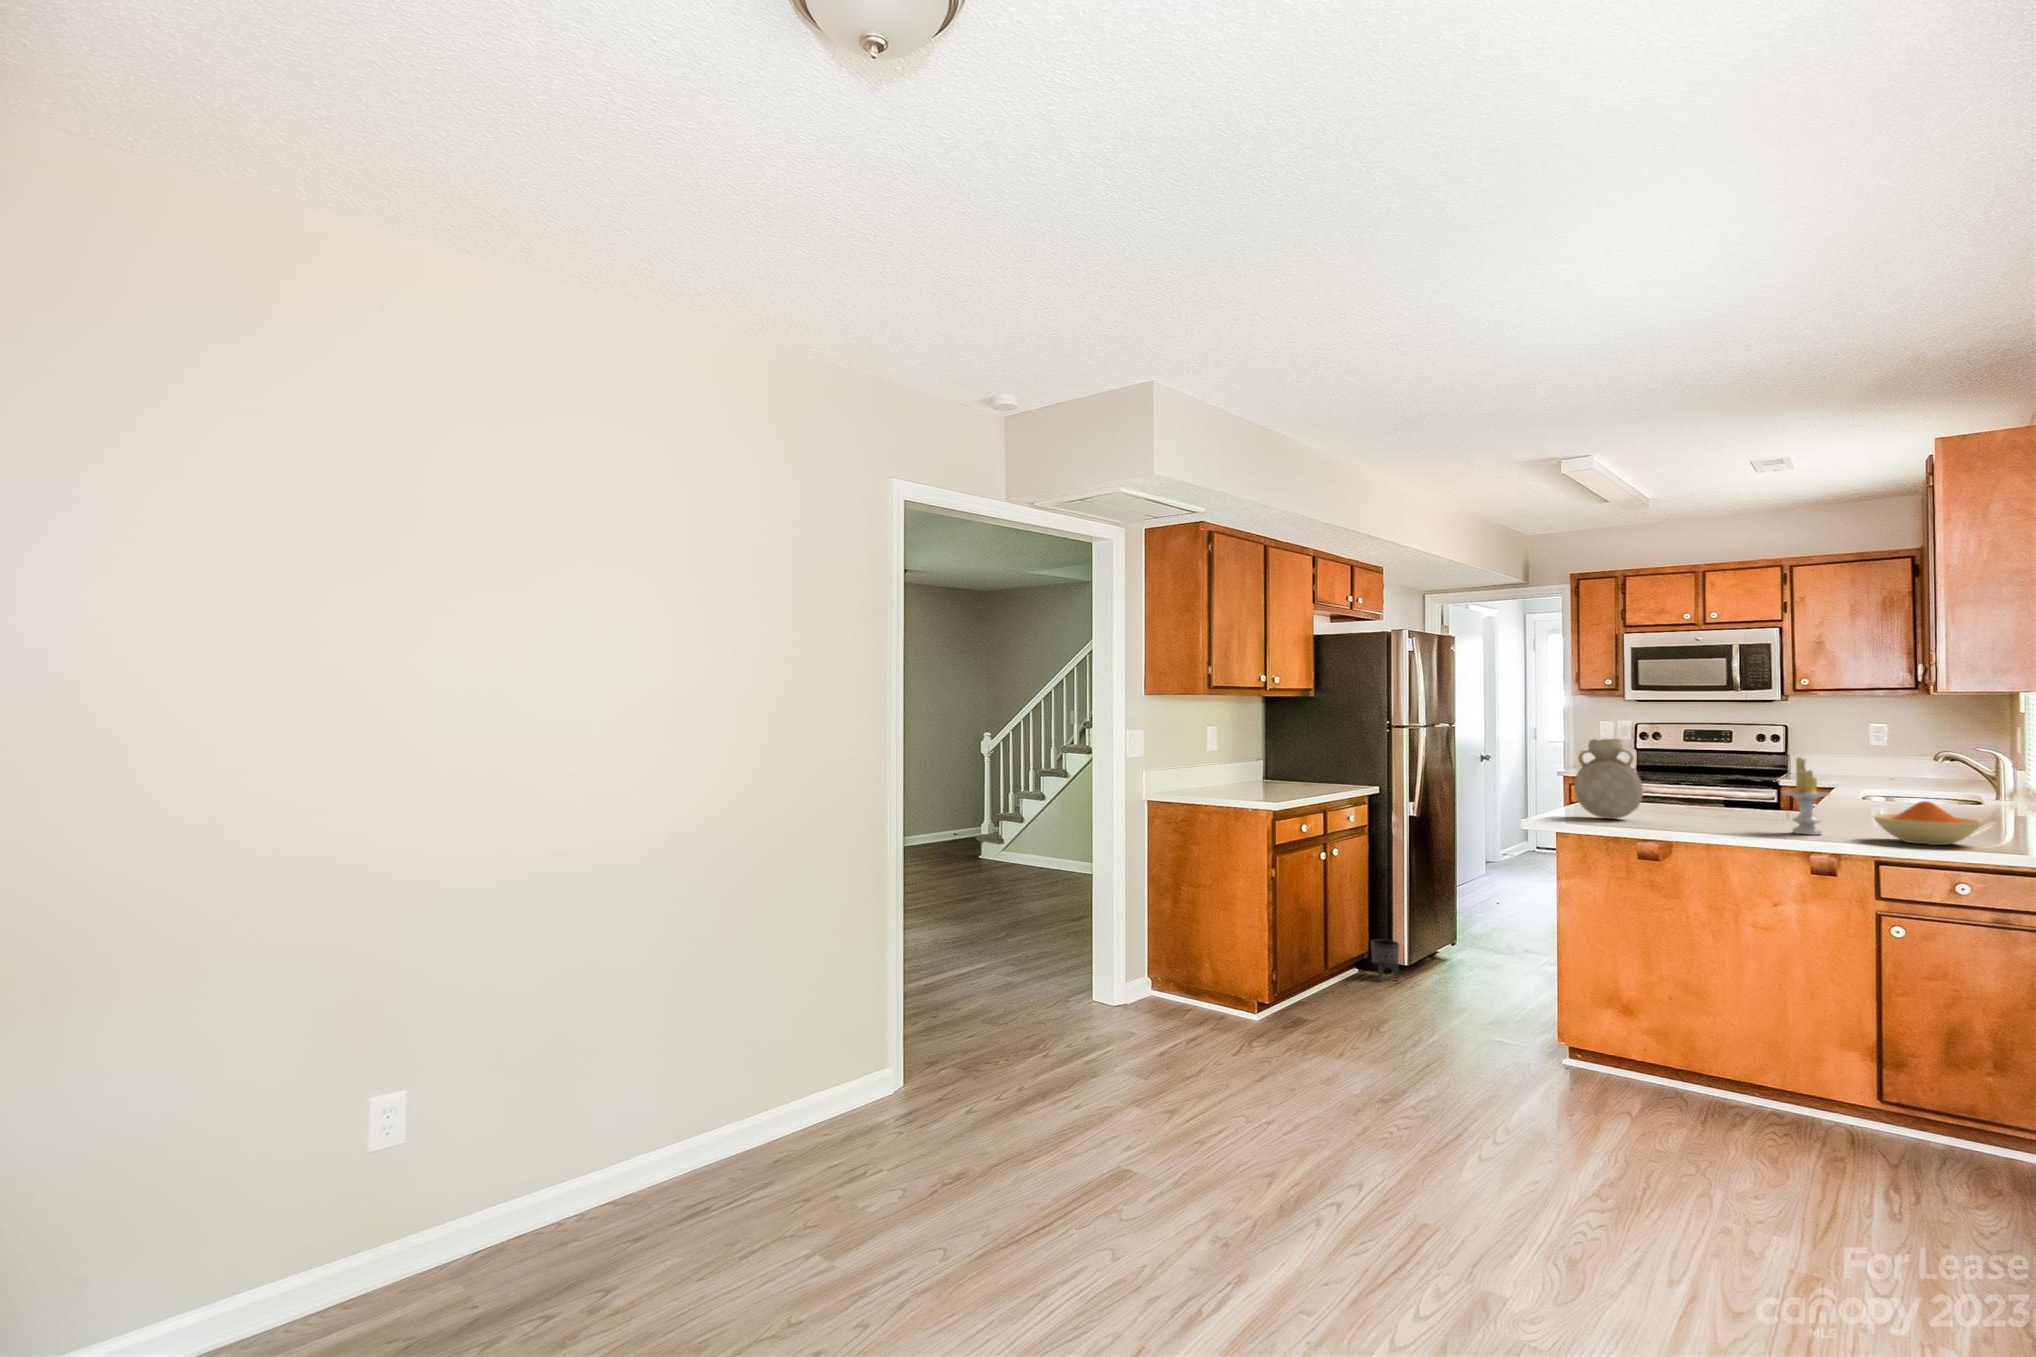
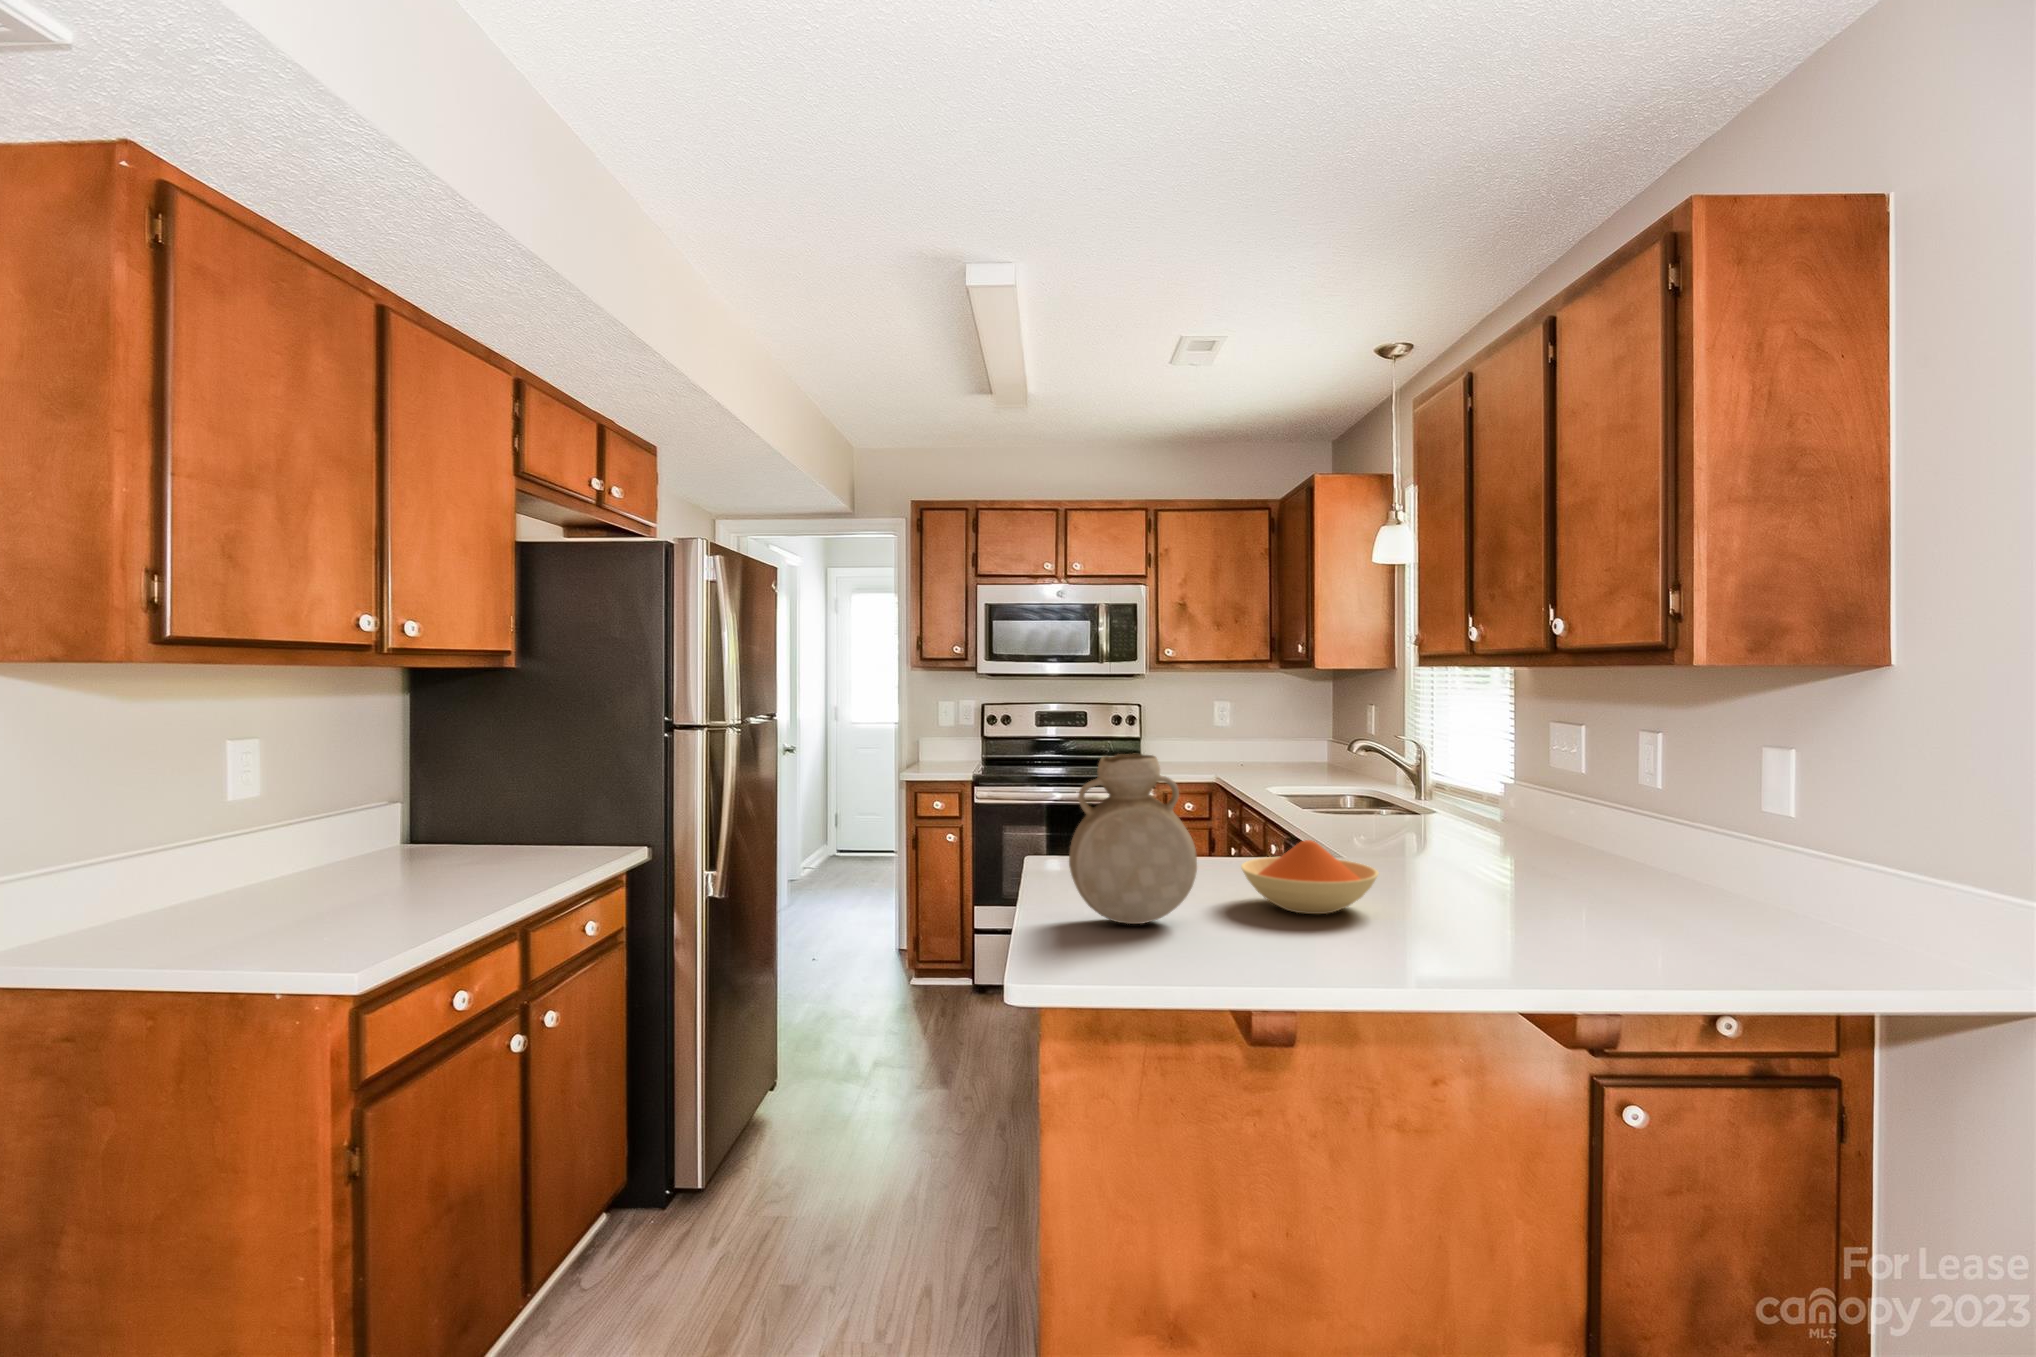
candle: present [1783,757,1829,835] -> none [1452,786,1537,943]
bowl: present [1873,801,1982,845] -> present [1241,840,1379,914]
planter: present [1371,939,1399,981] -> none [631,1155,689,1256]

